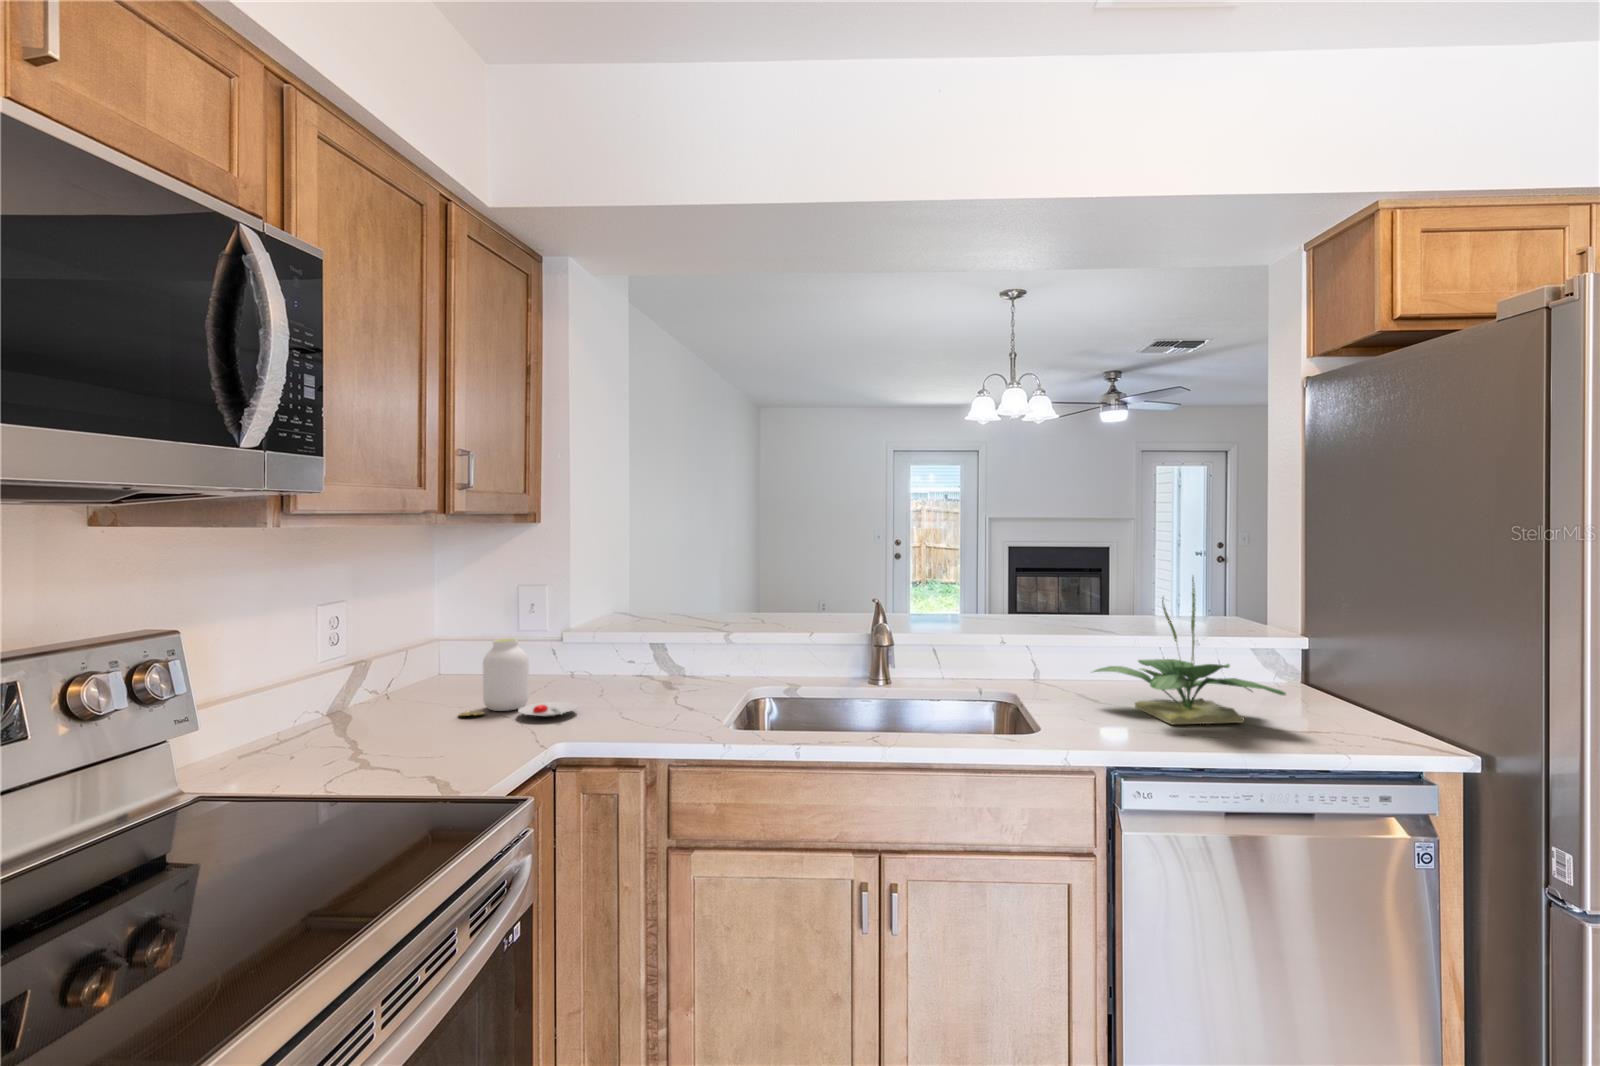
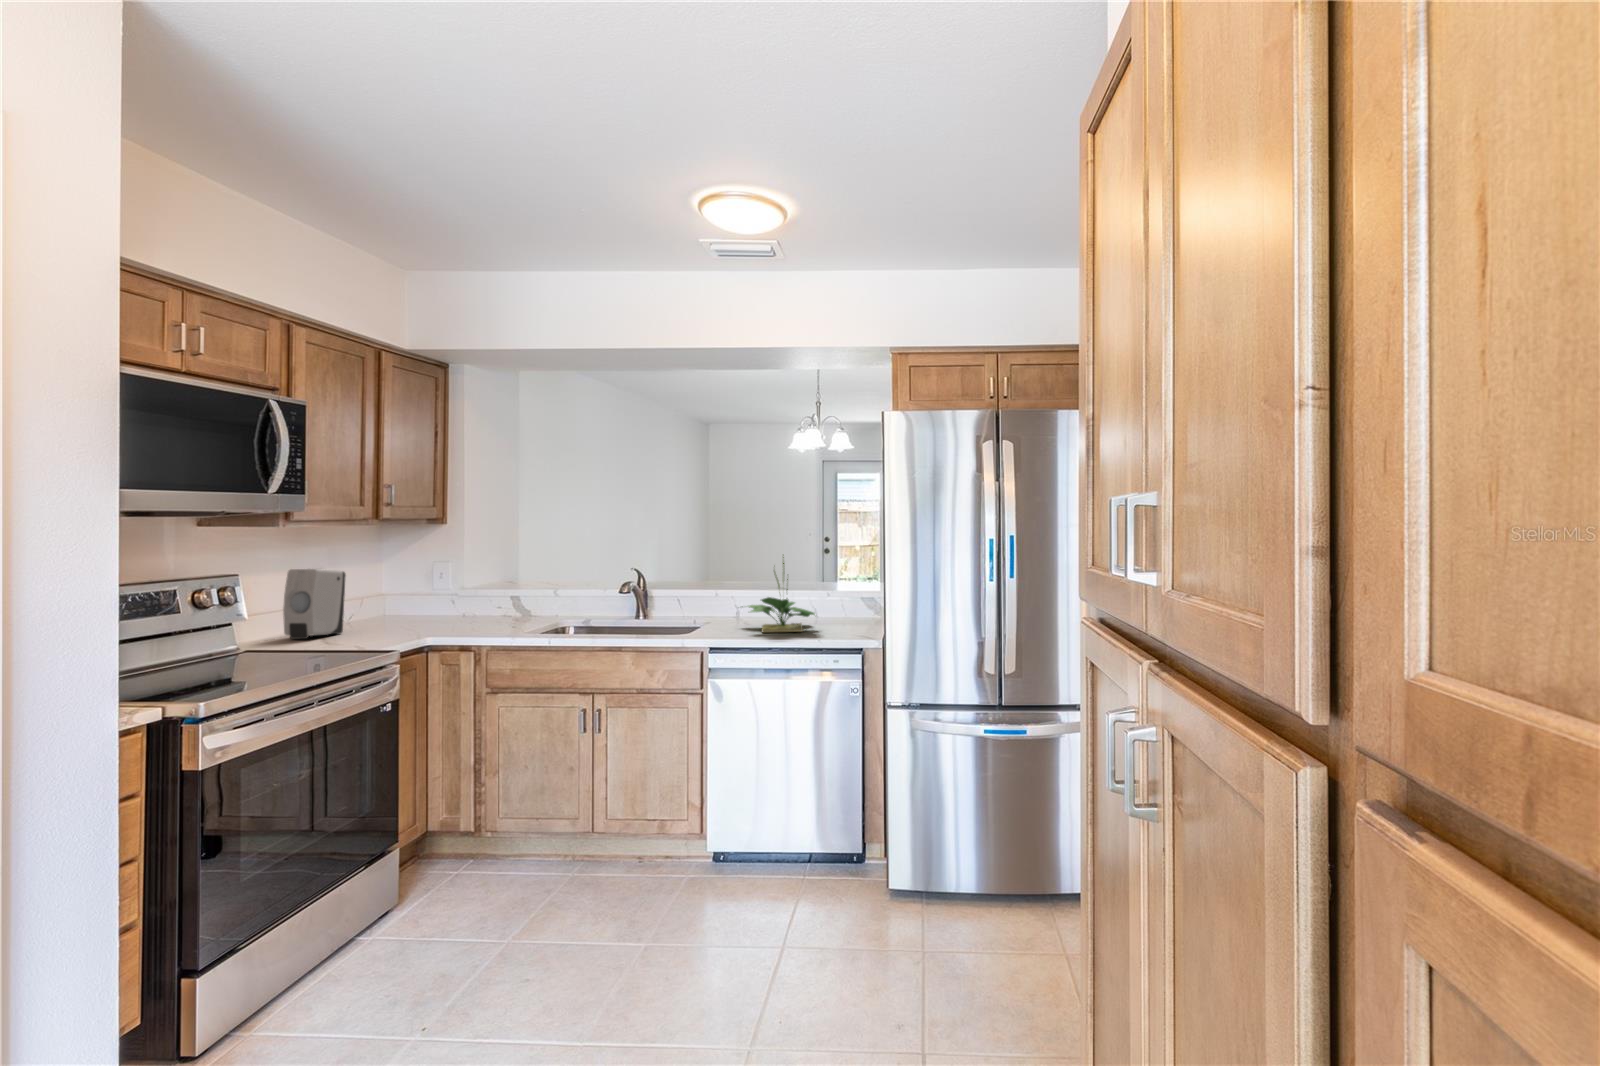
soap dispenser: none [270,611,388,753] -> present [283,569,346,639]
jar: present [459,638,578,717] -> none [385,589,451,629]

